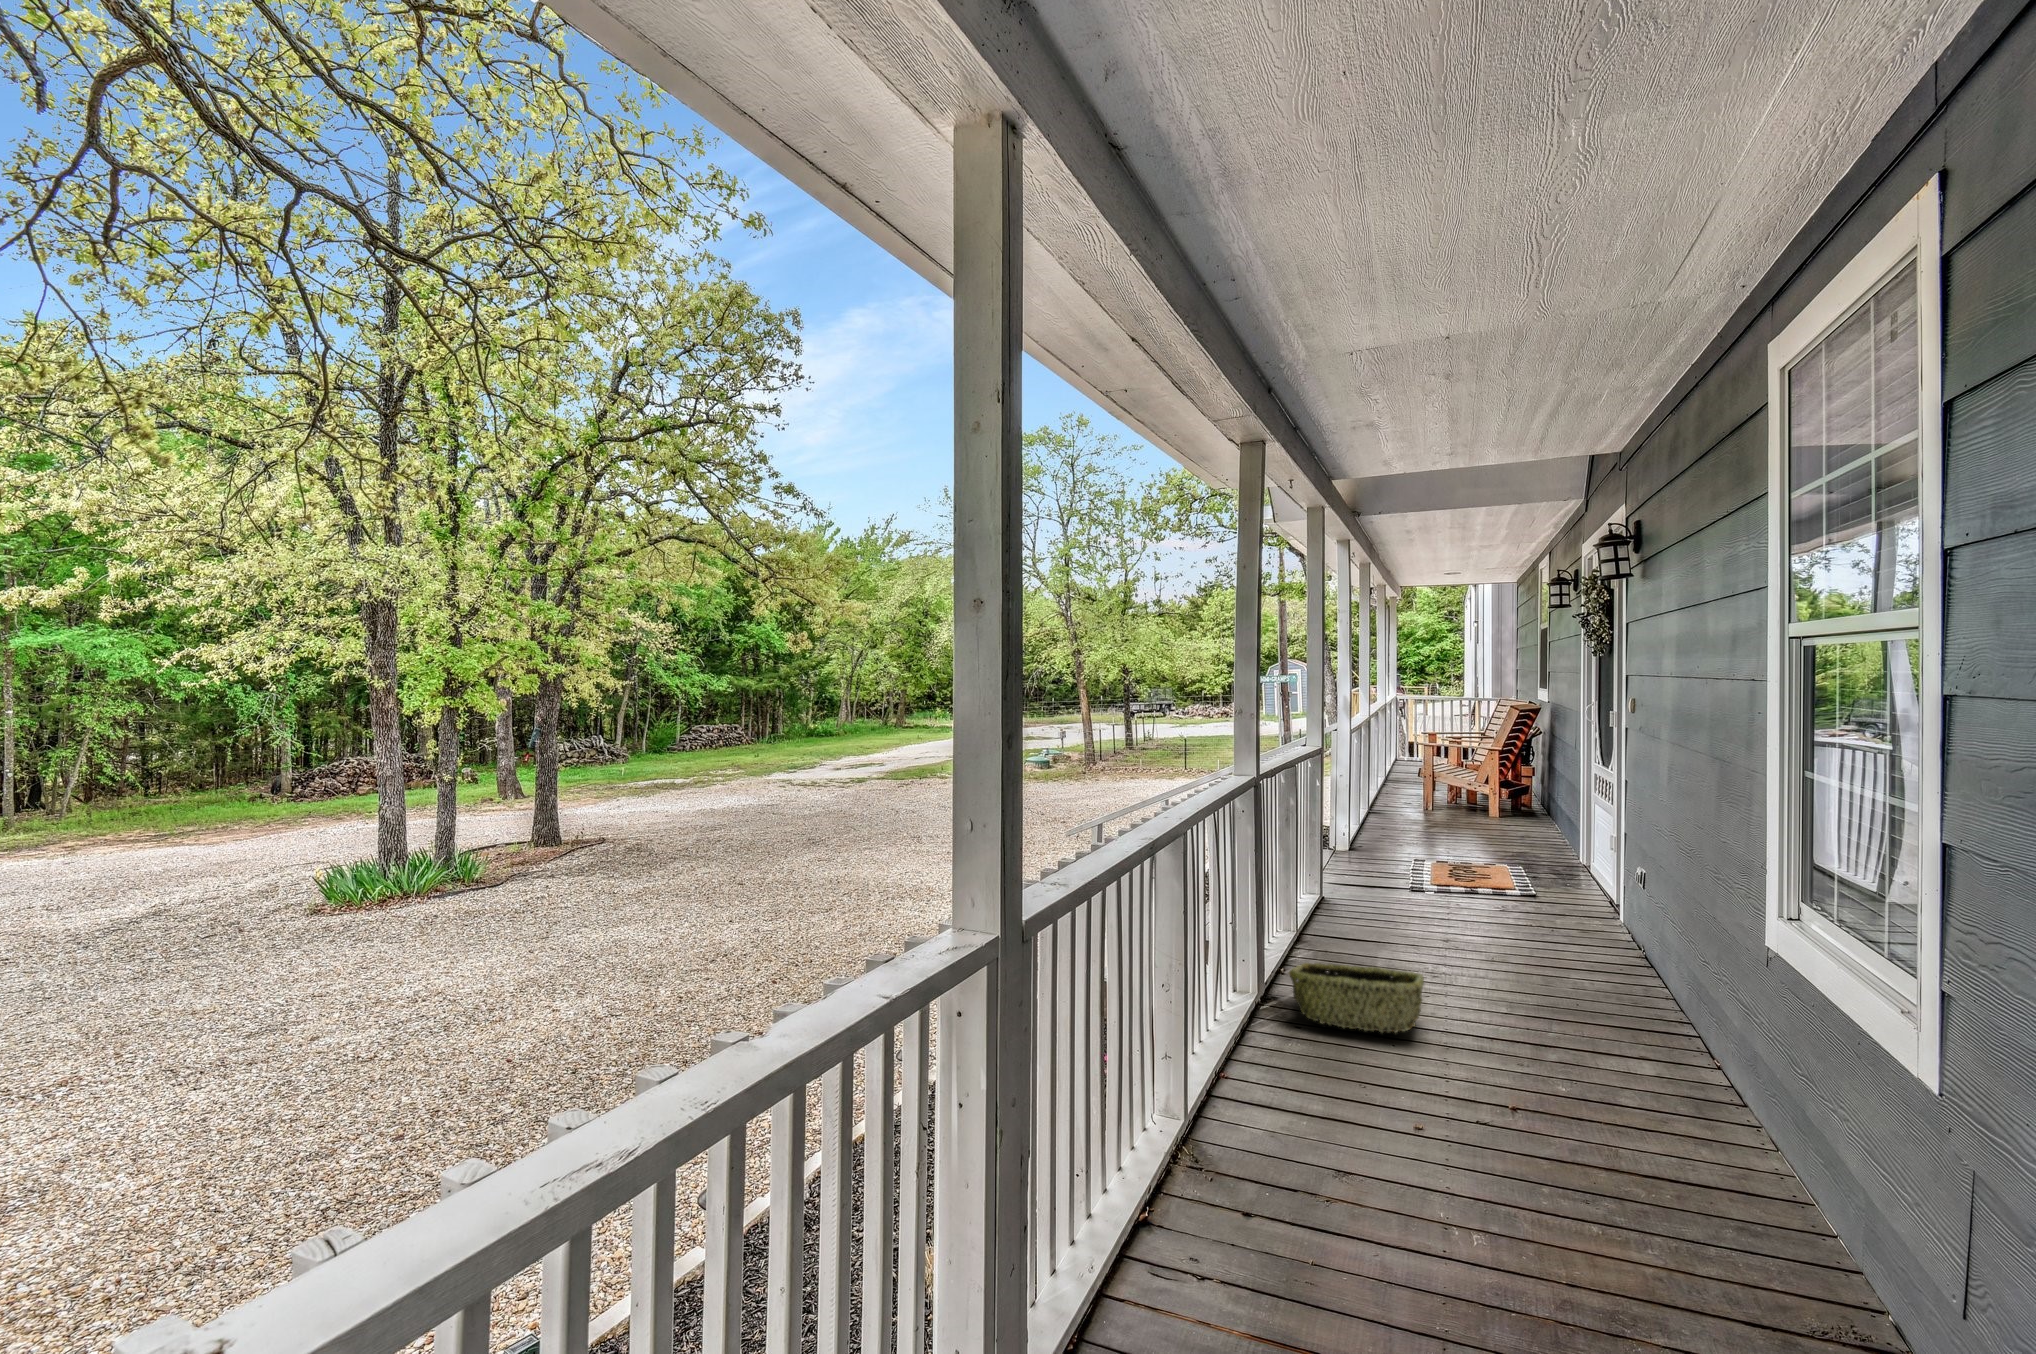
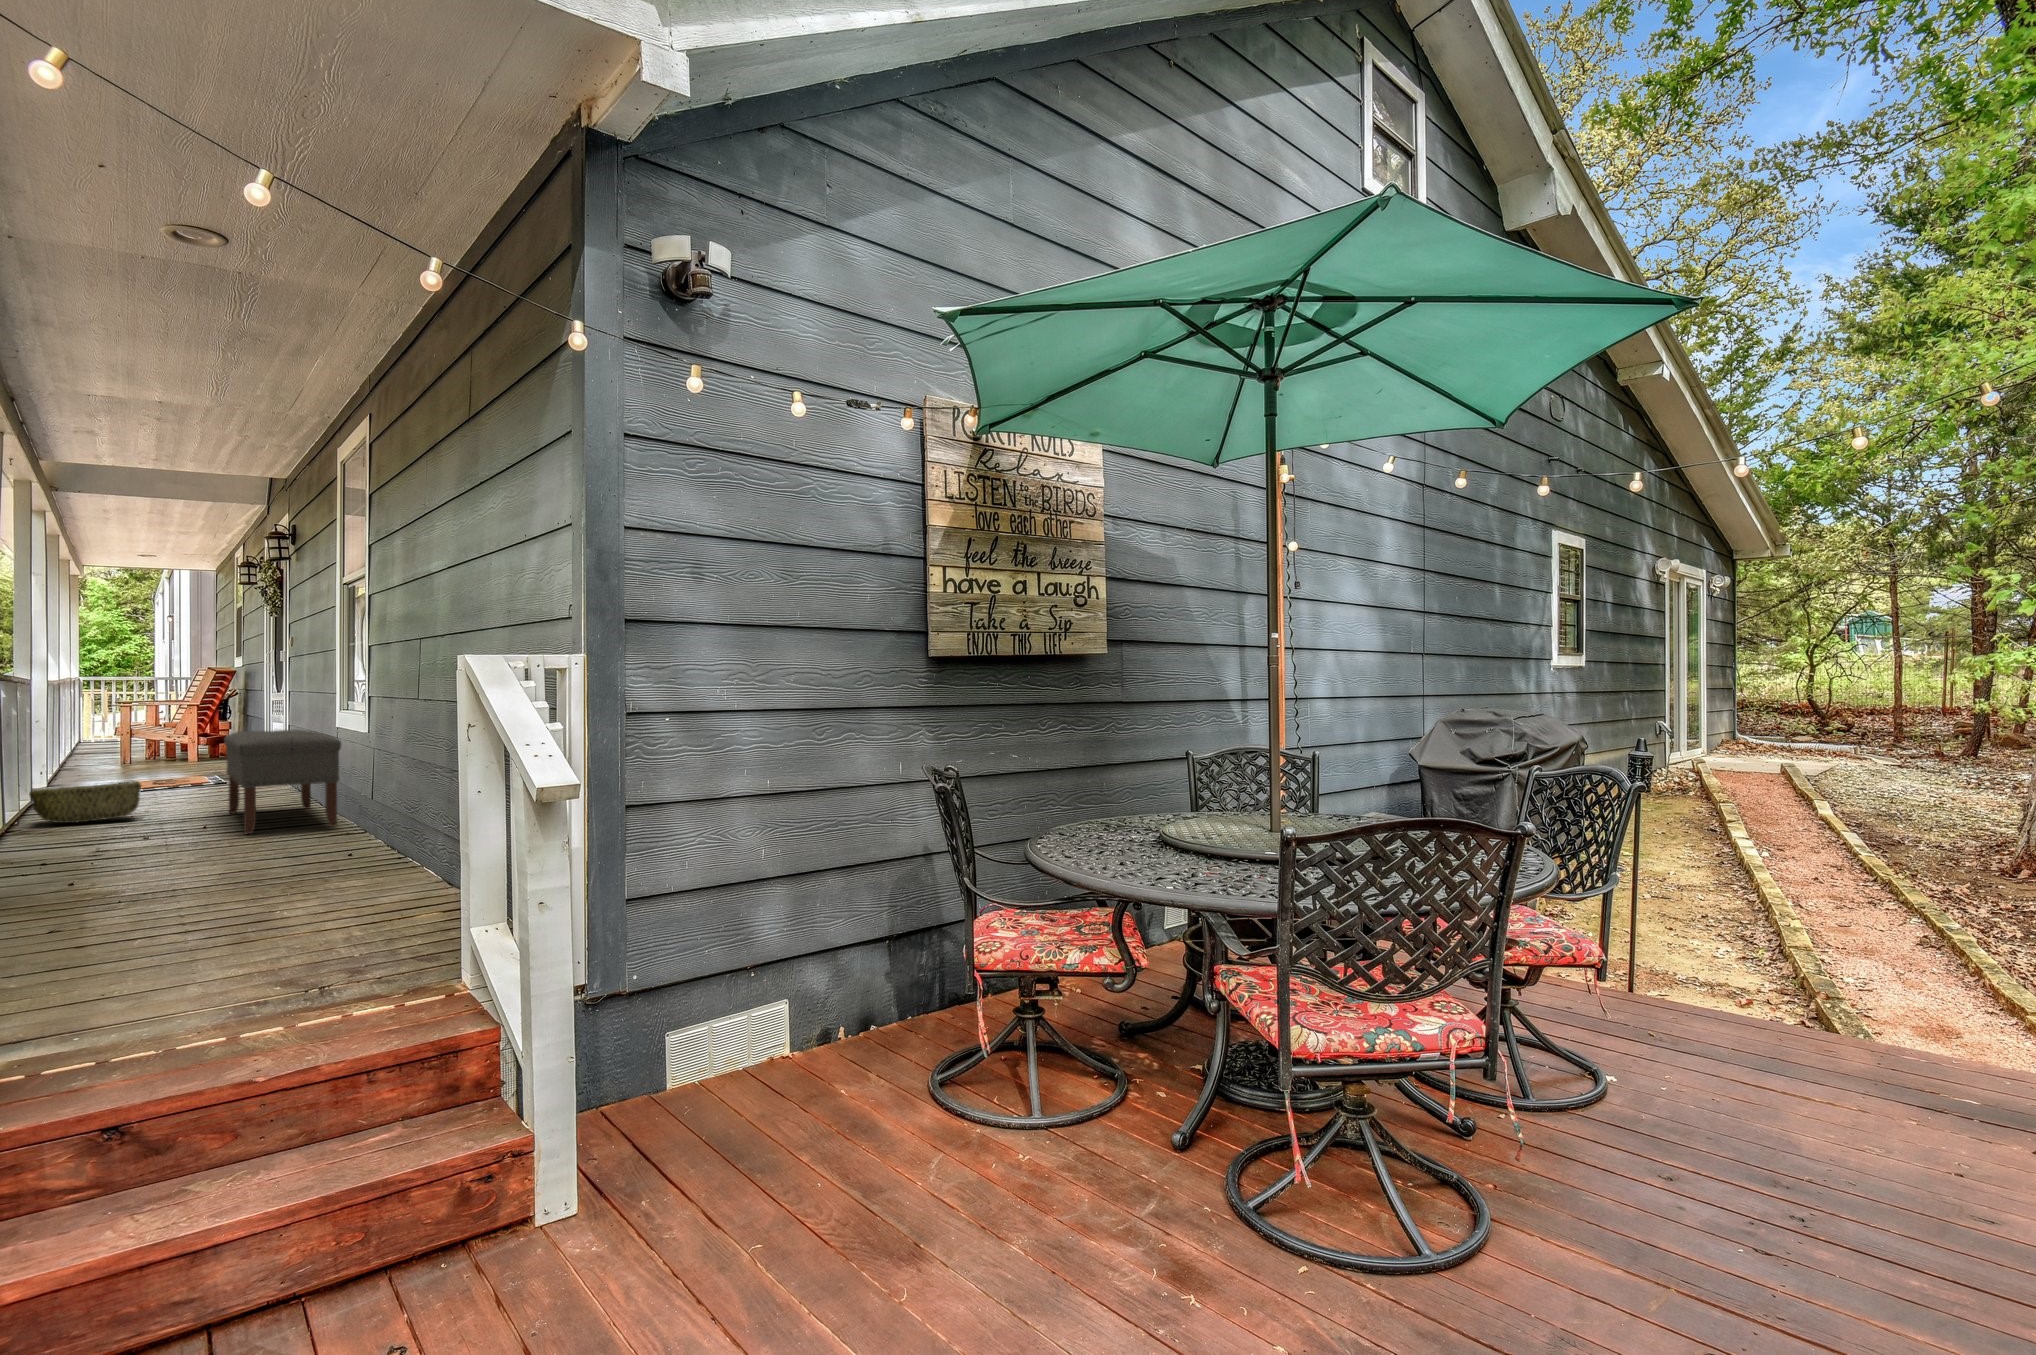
bench: none [1544,917,1830,1291] -> present [224,729,341,835]

